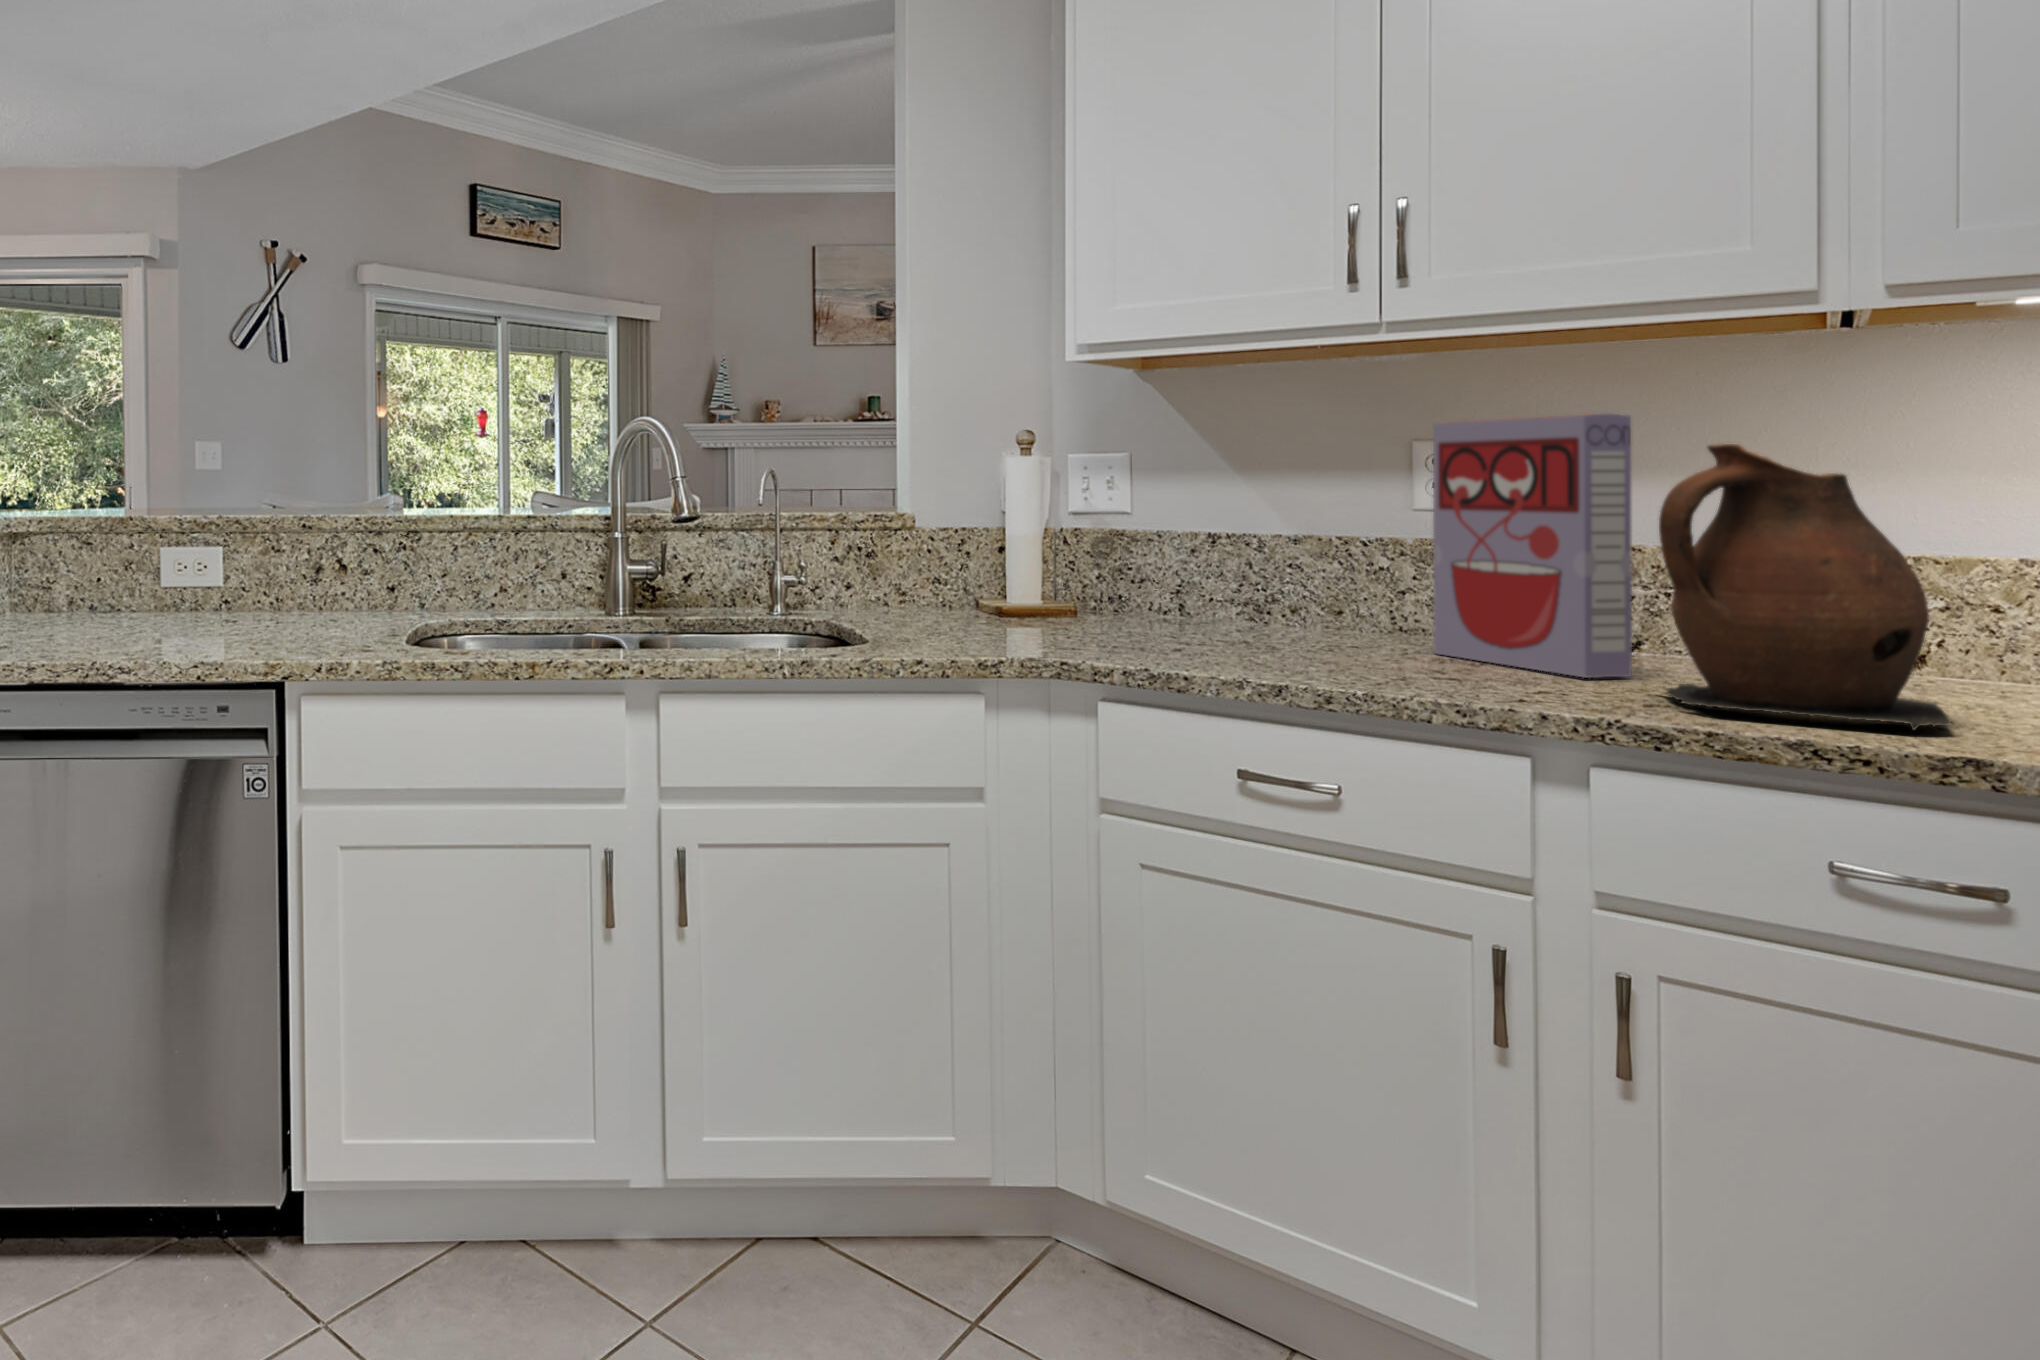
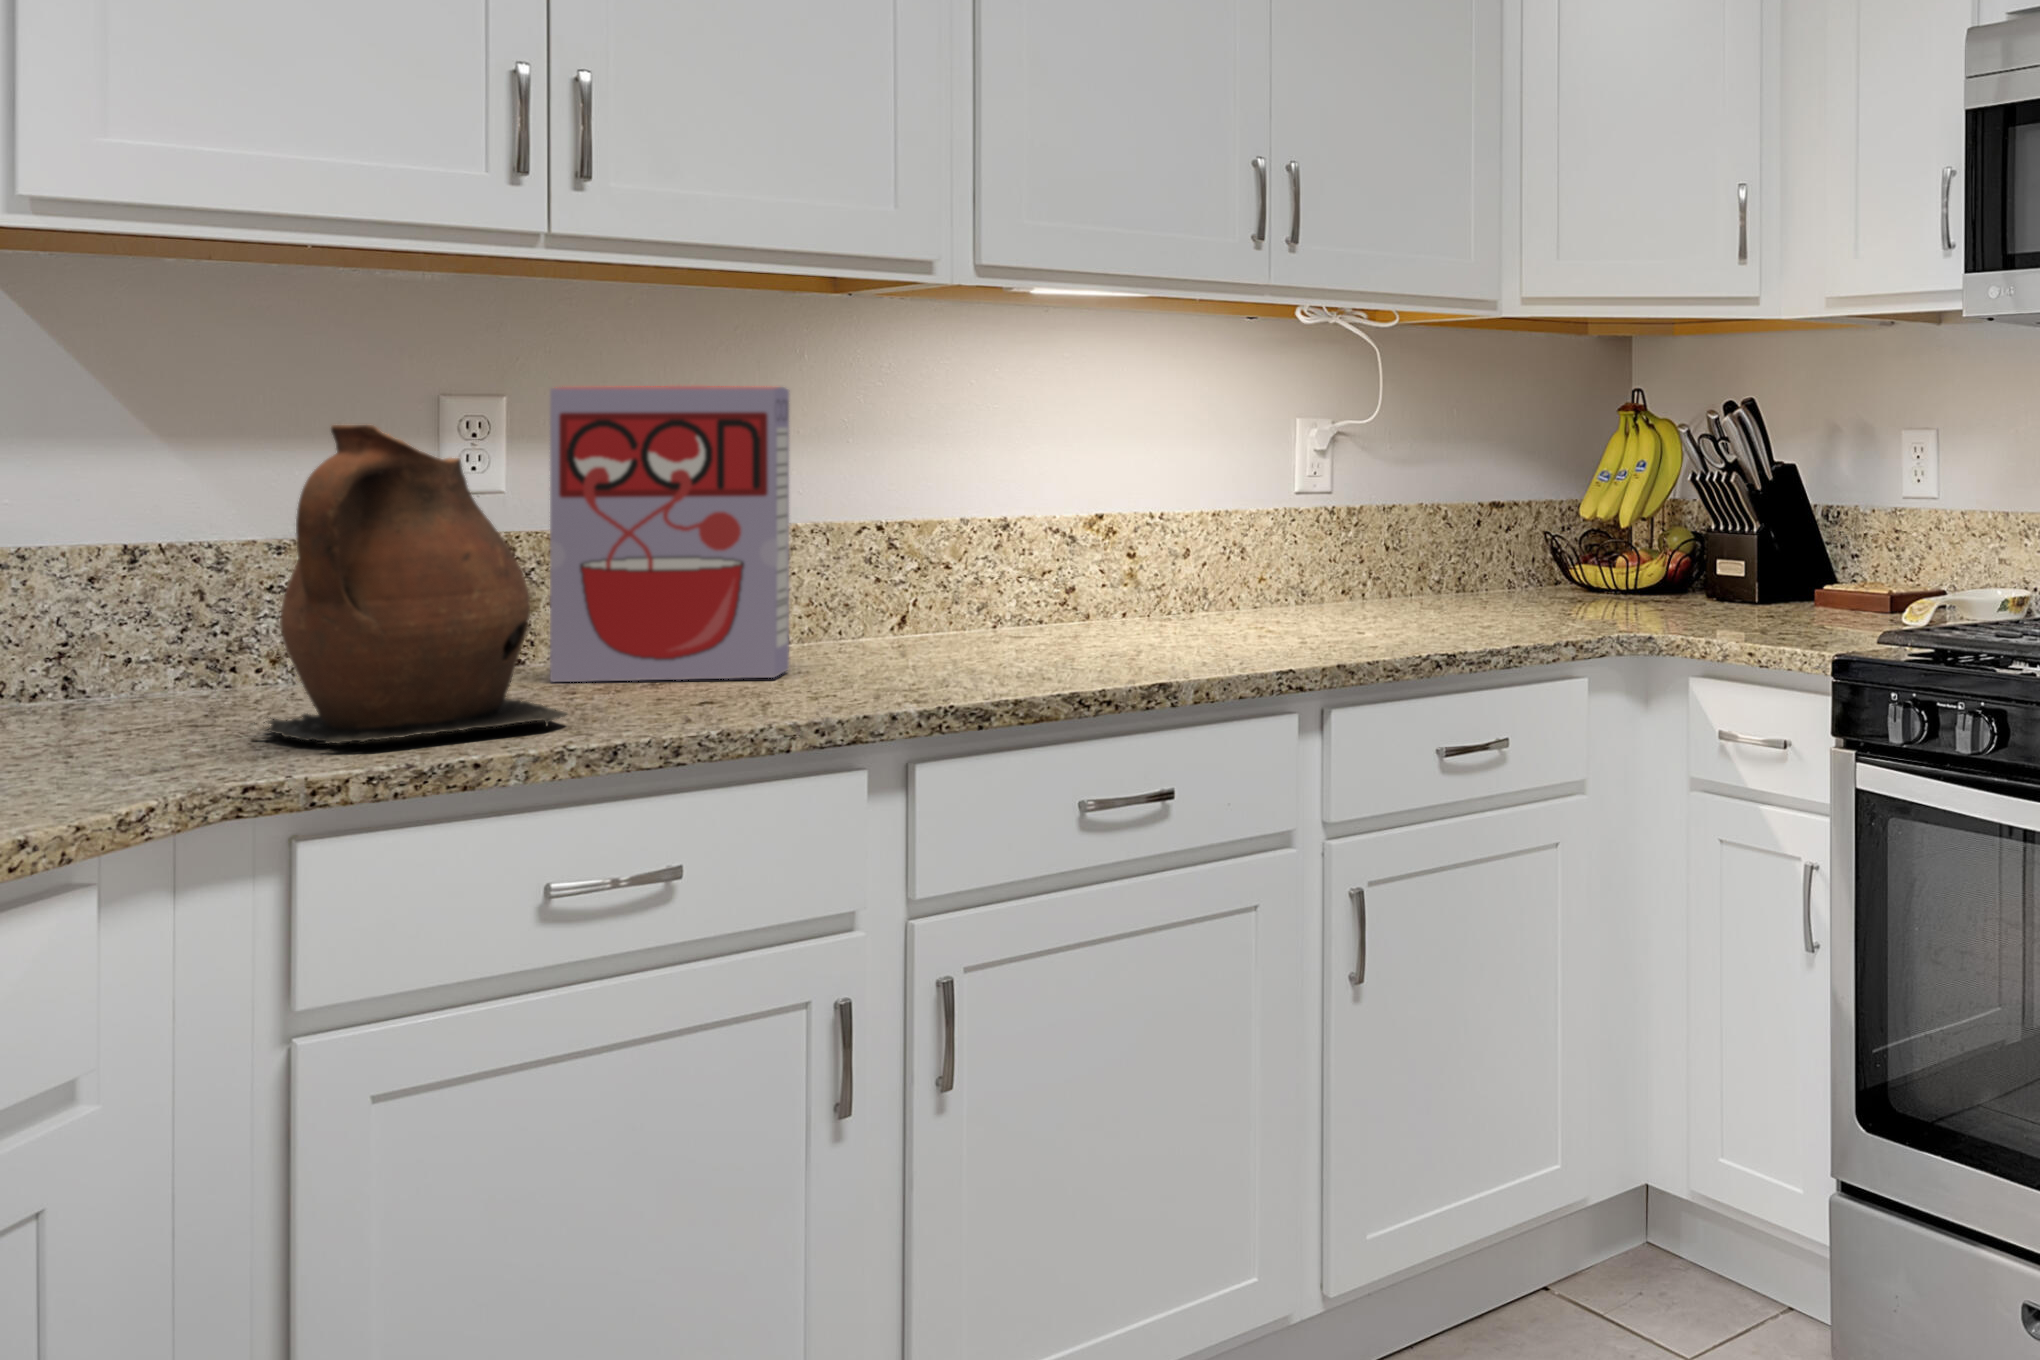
ceramic pitcher: present [1659,444,1952,730] -> present [254,425,567,744]

